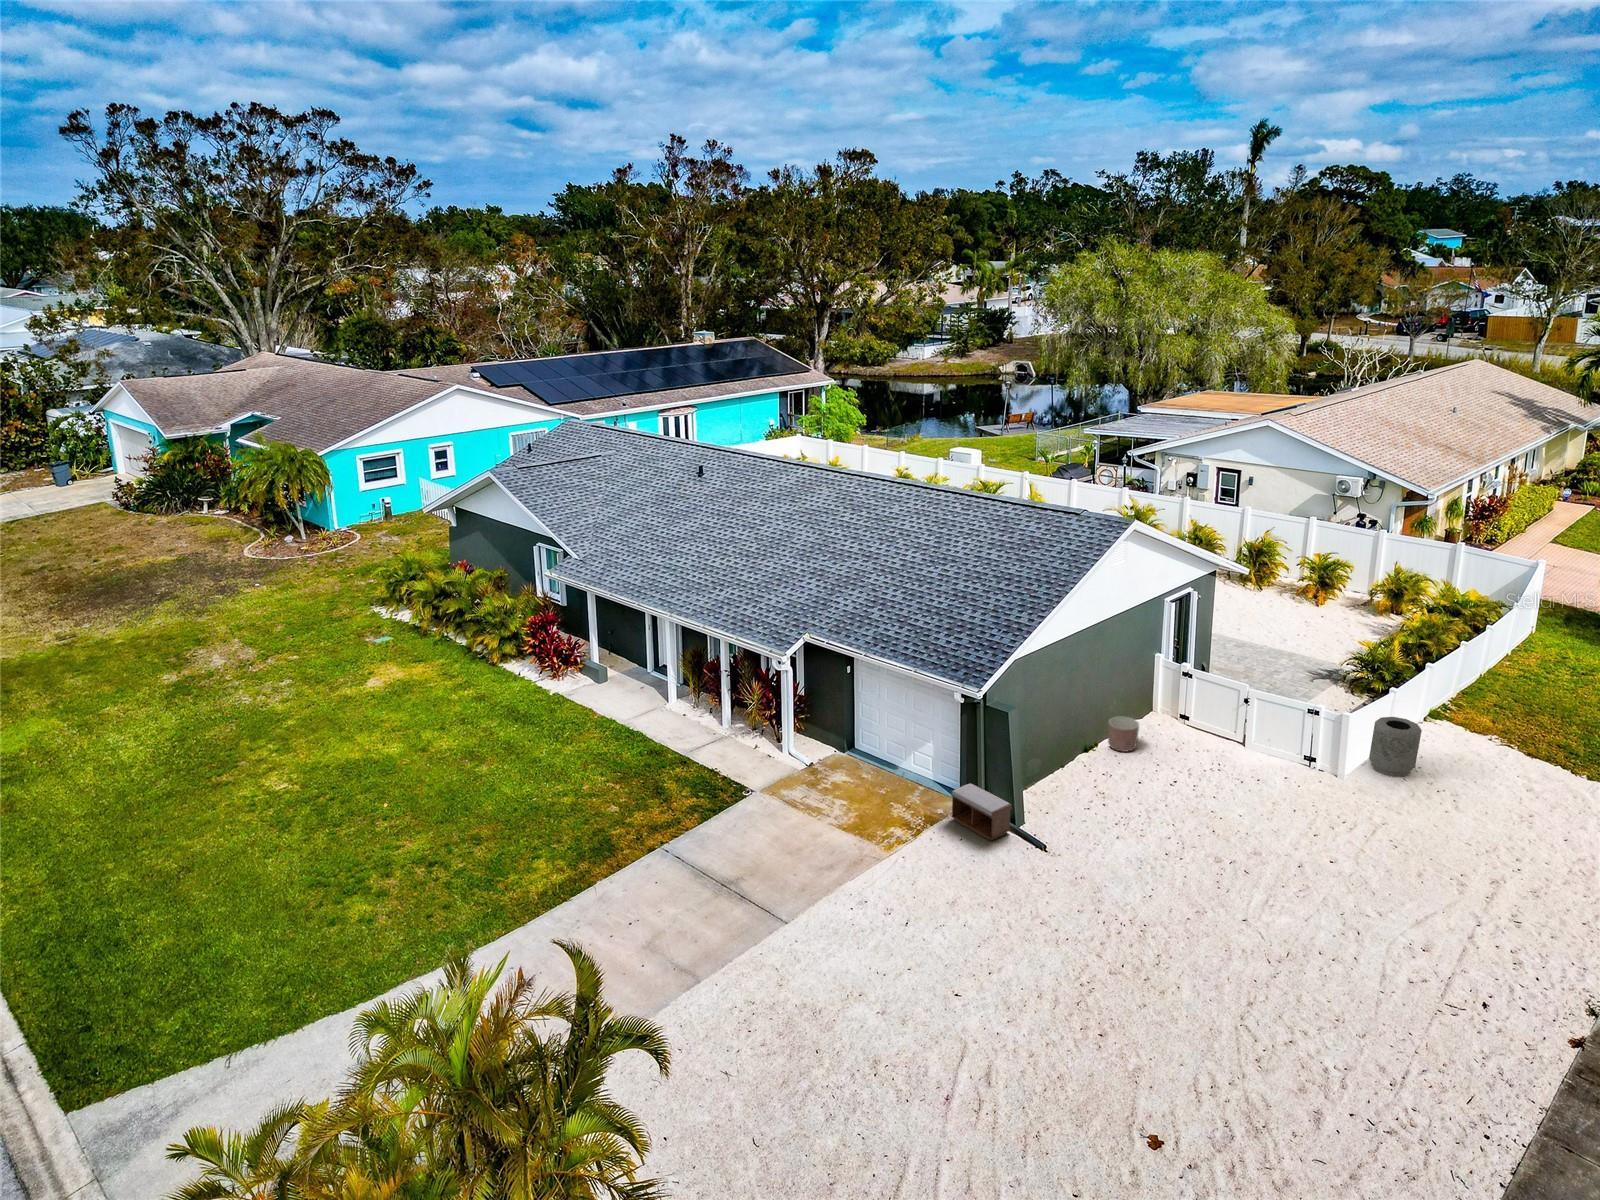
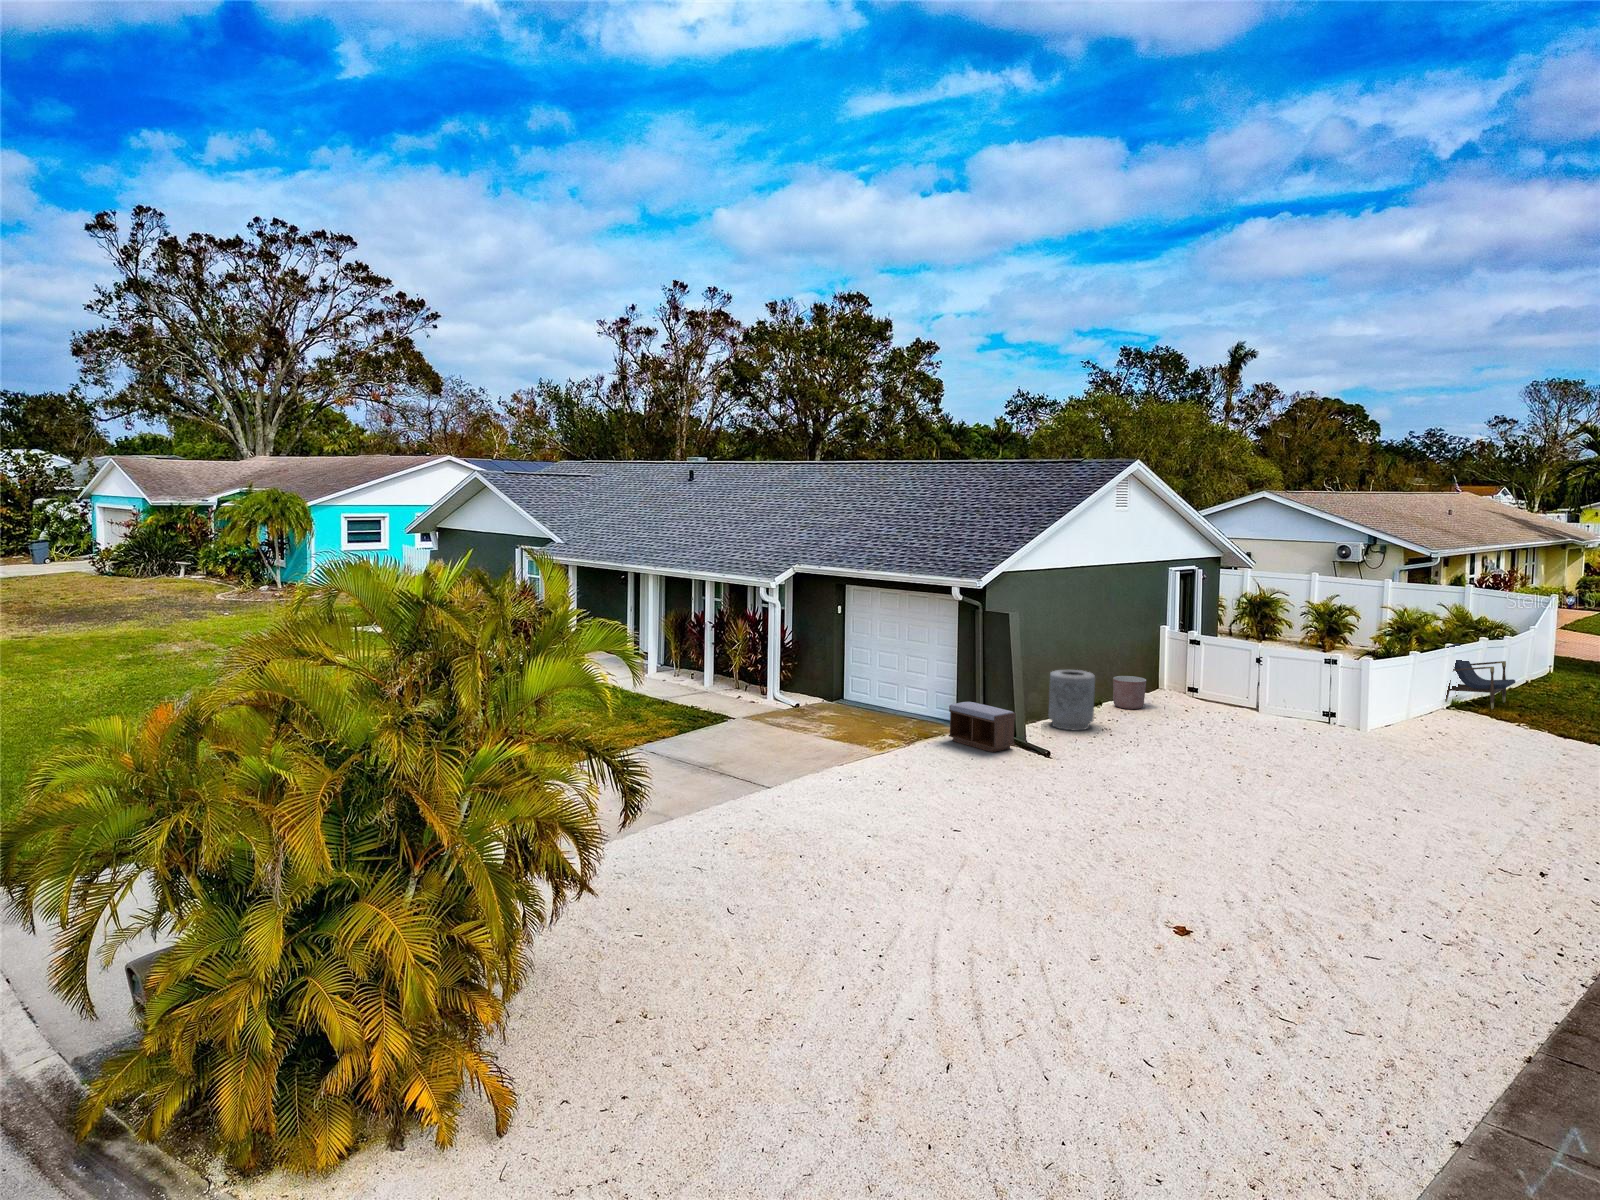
lounge chair: none [1424,666,1493,738] -> present [1445,643,1516,709]
trash can: present [1369,717,1422,777] -> present [1048,670,1095,730]

